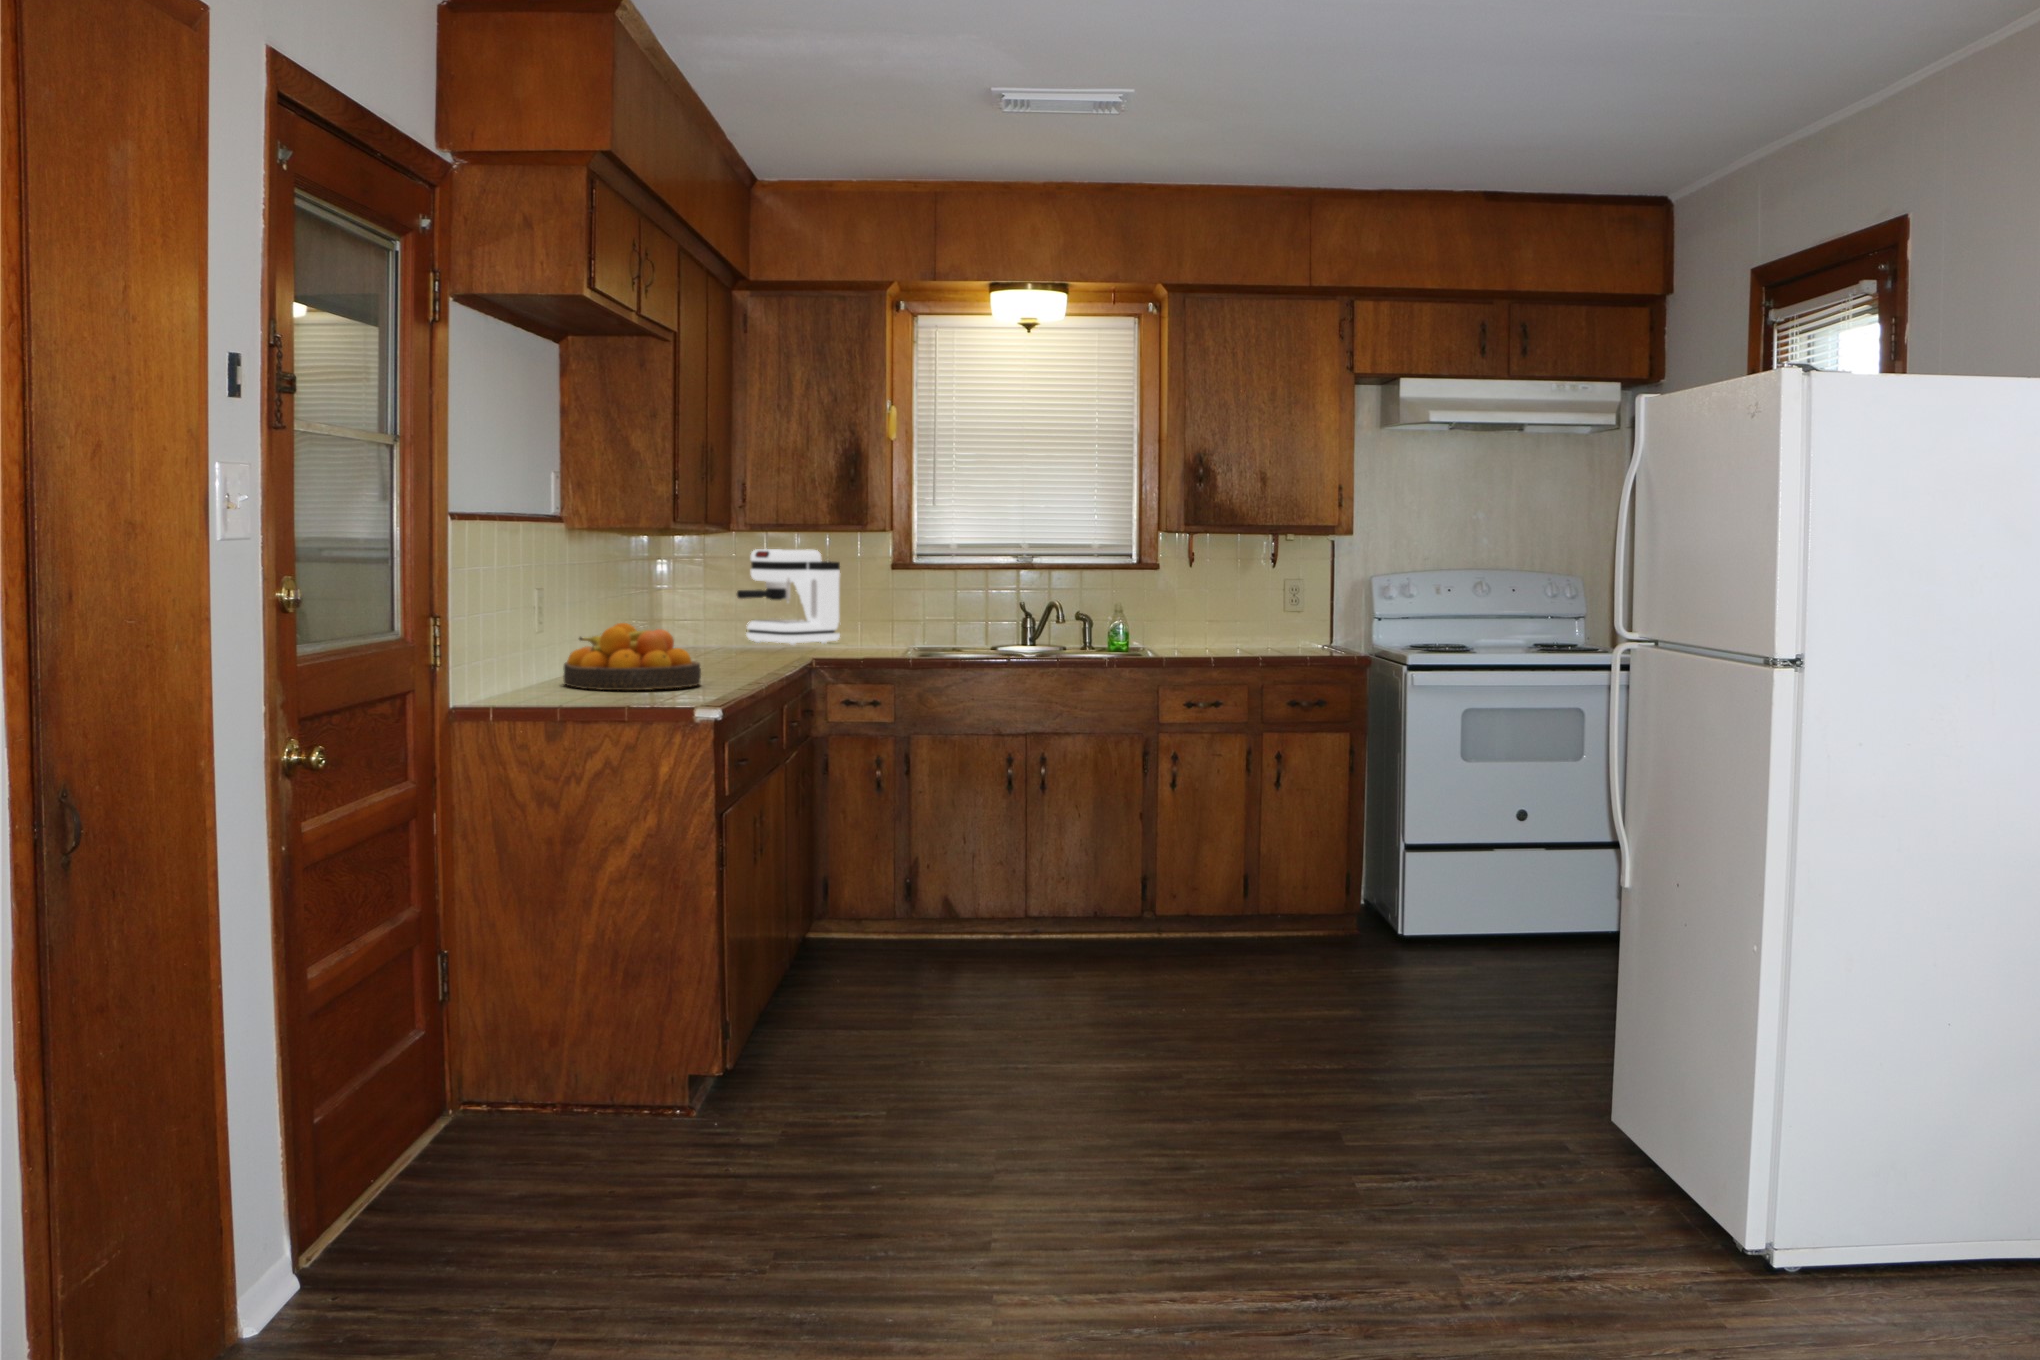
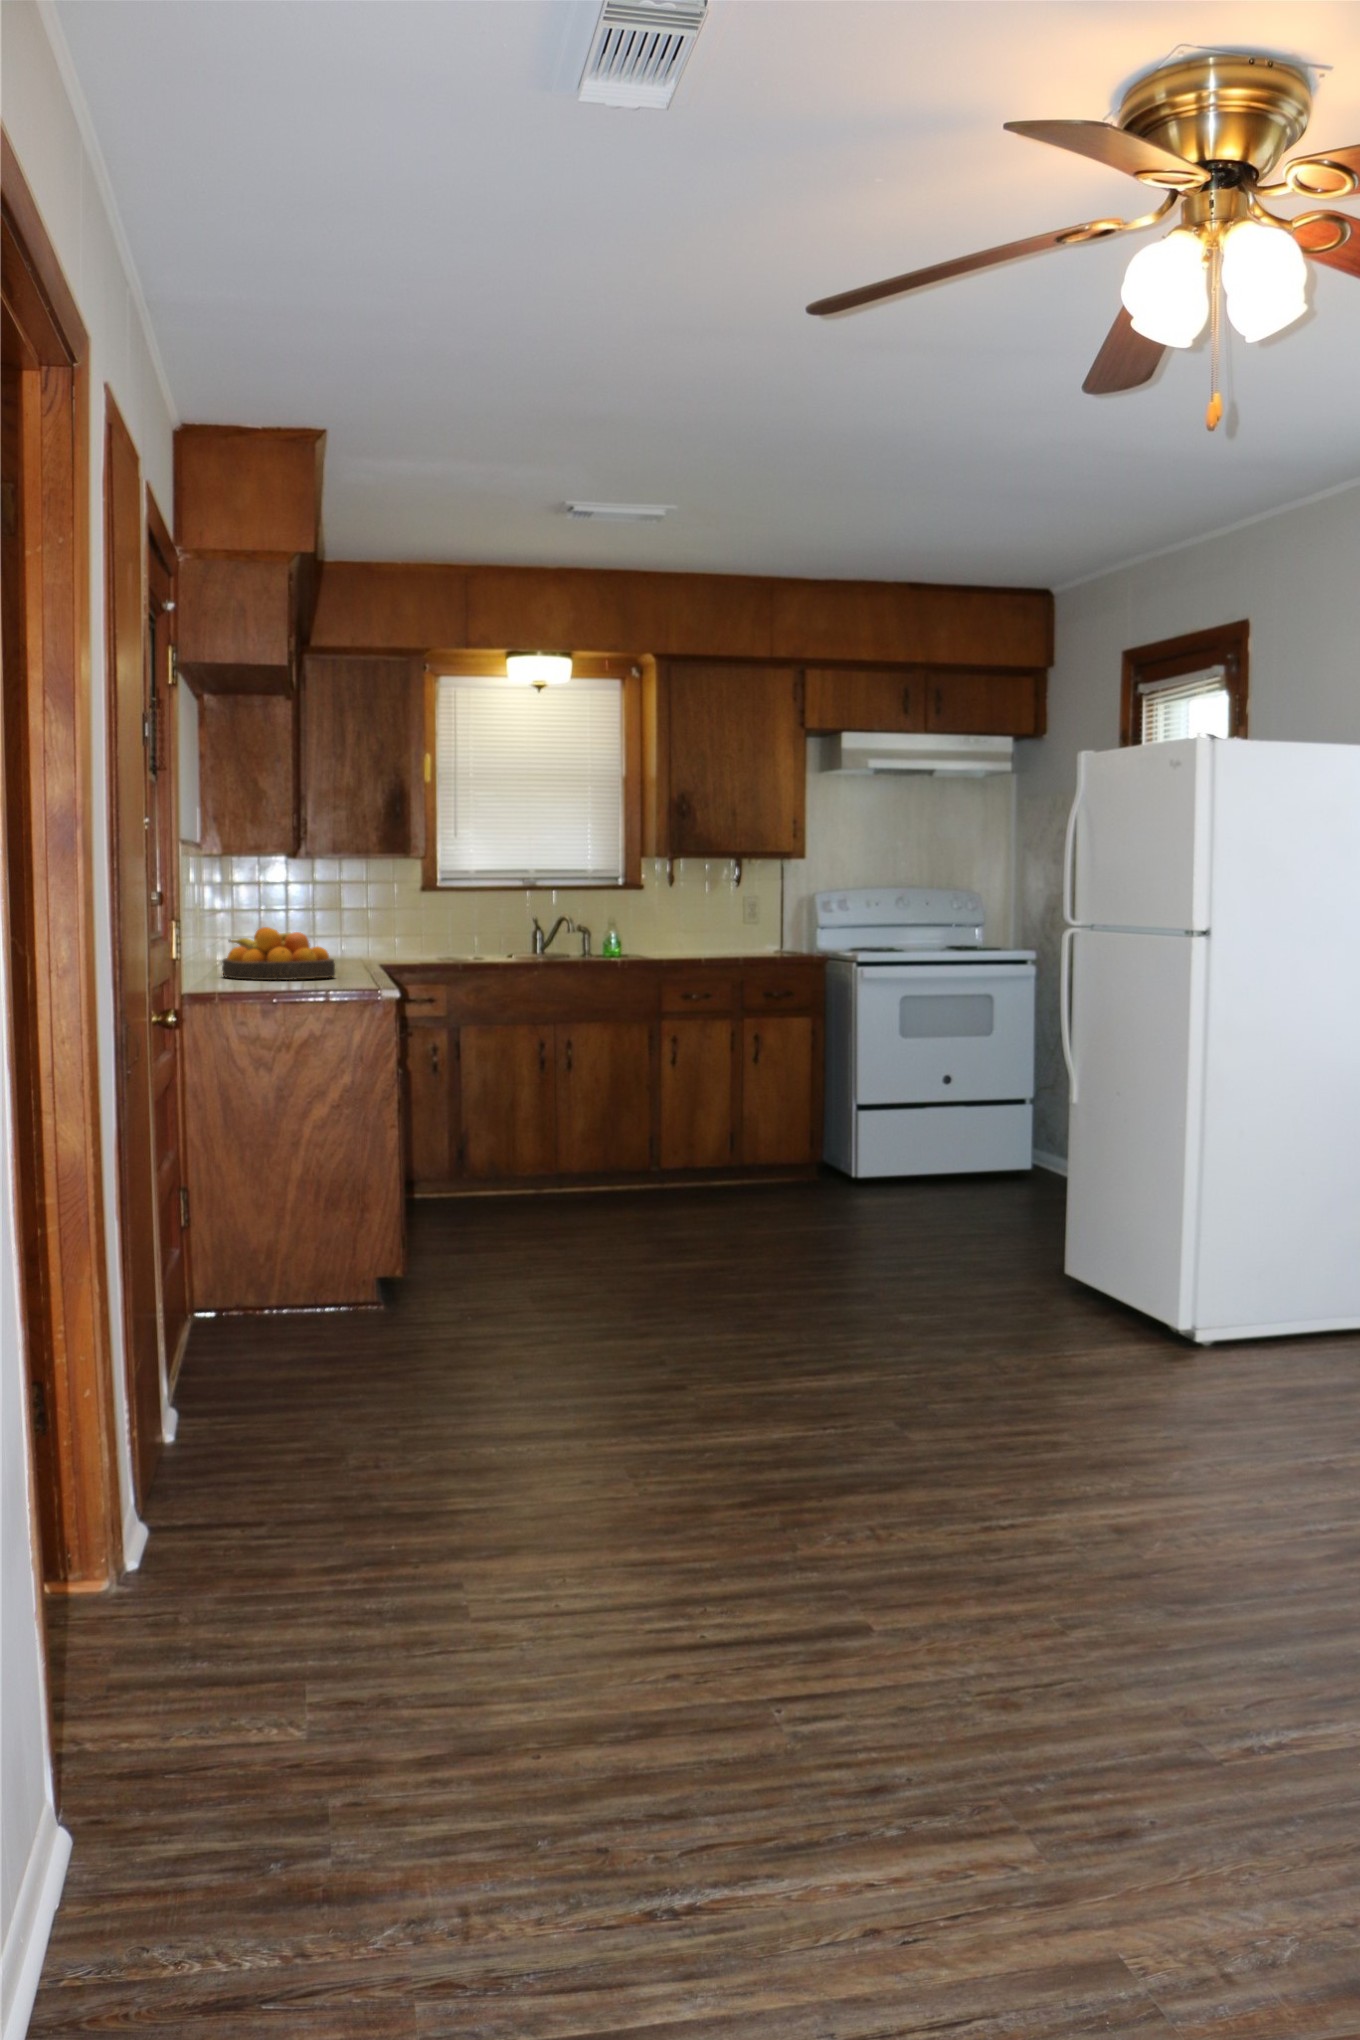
coffee maker: present [737,549,840,645] -> none [297,874,383,955]

